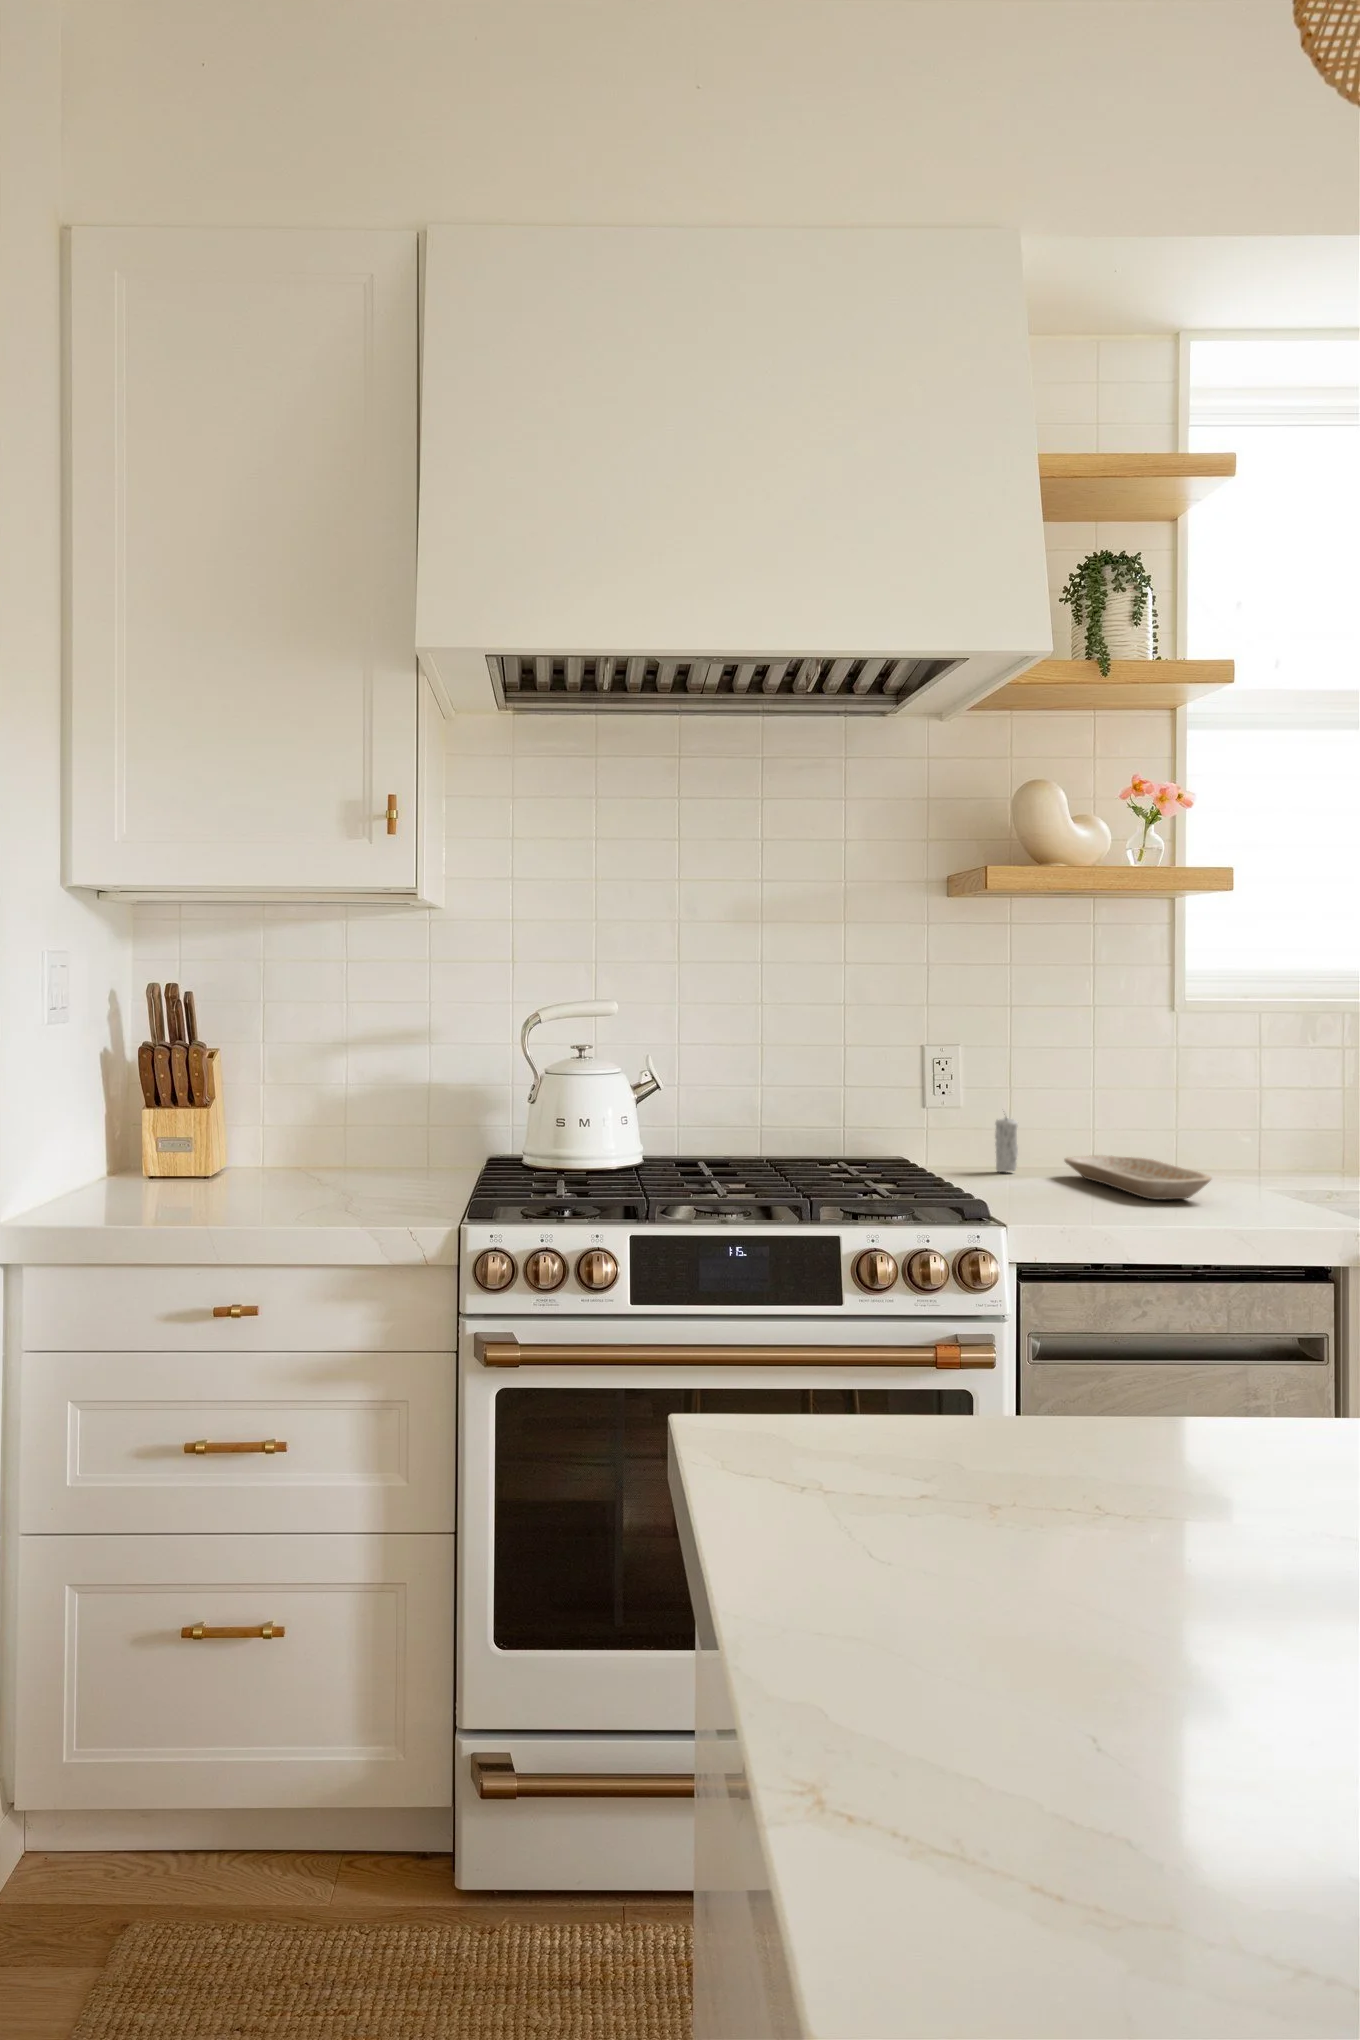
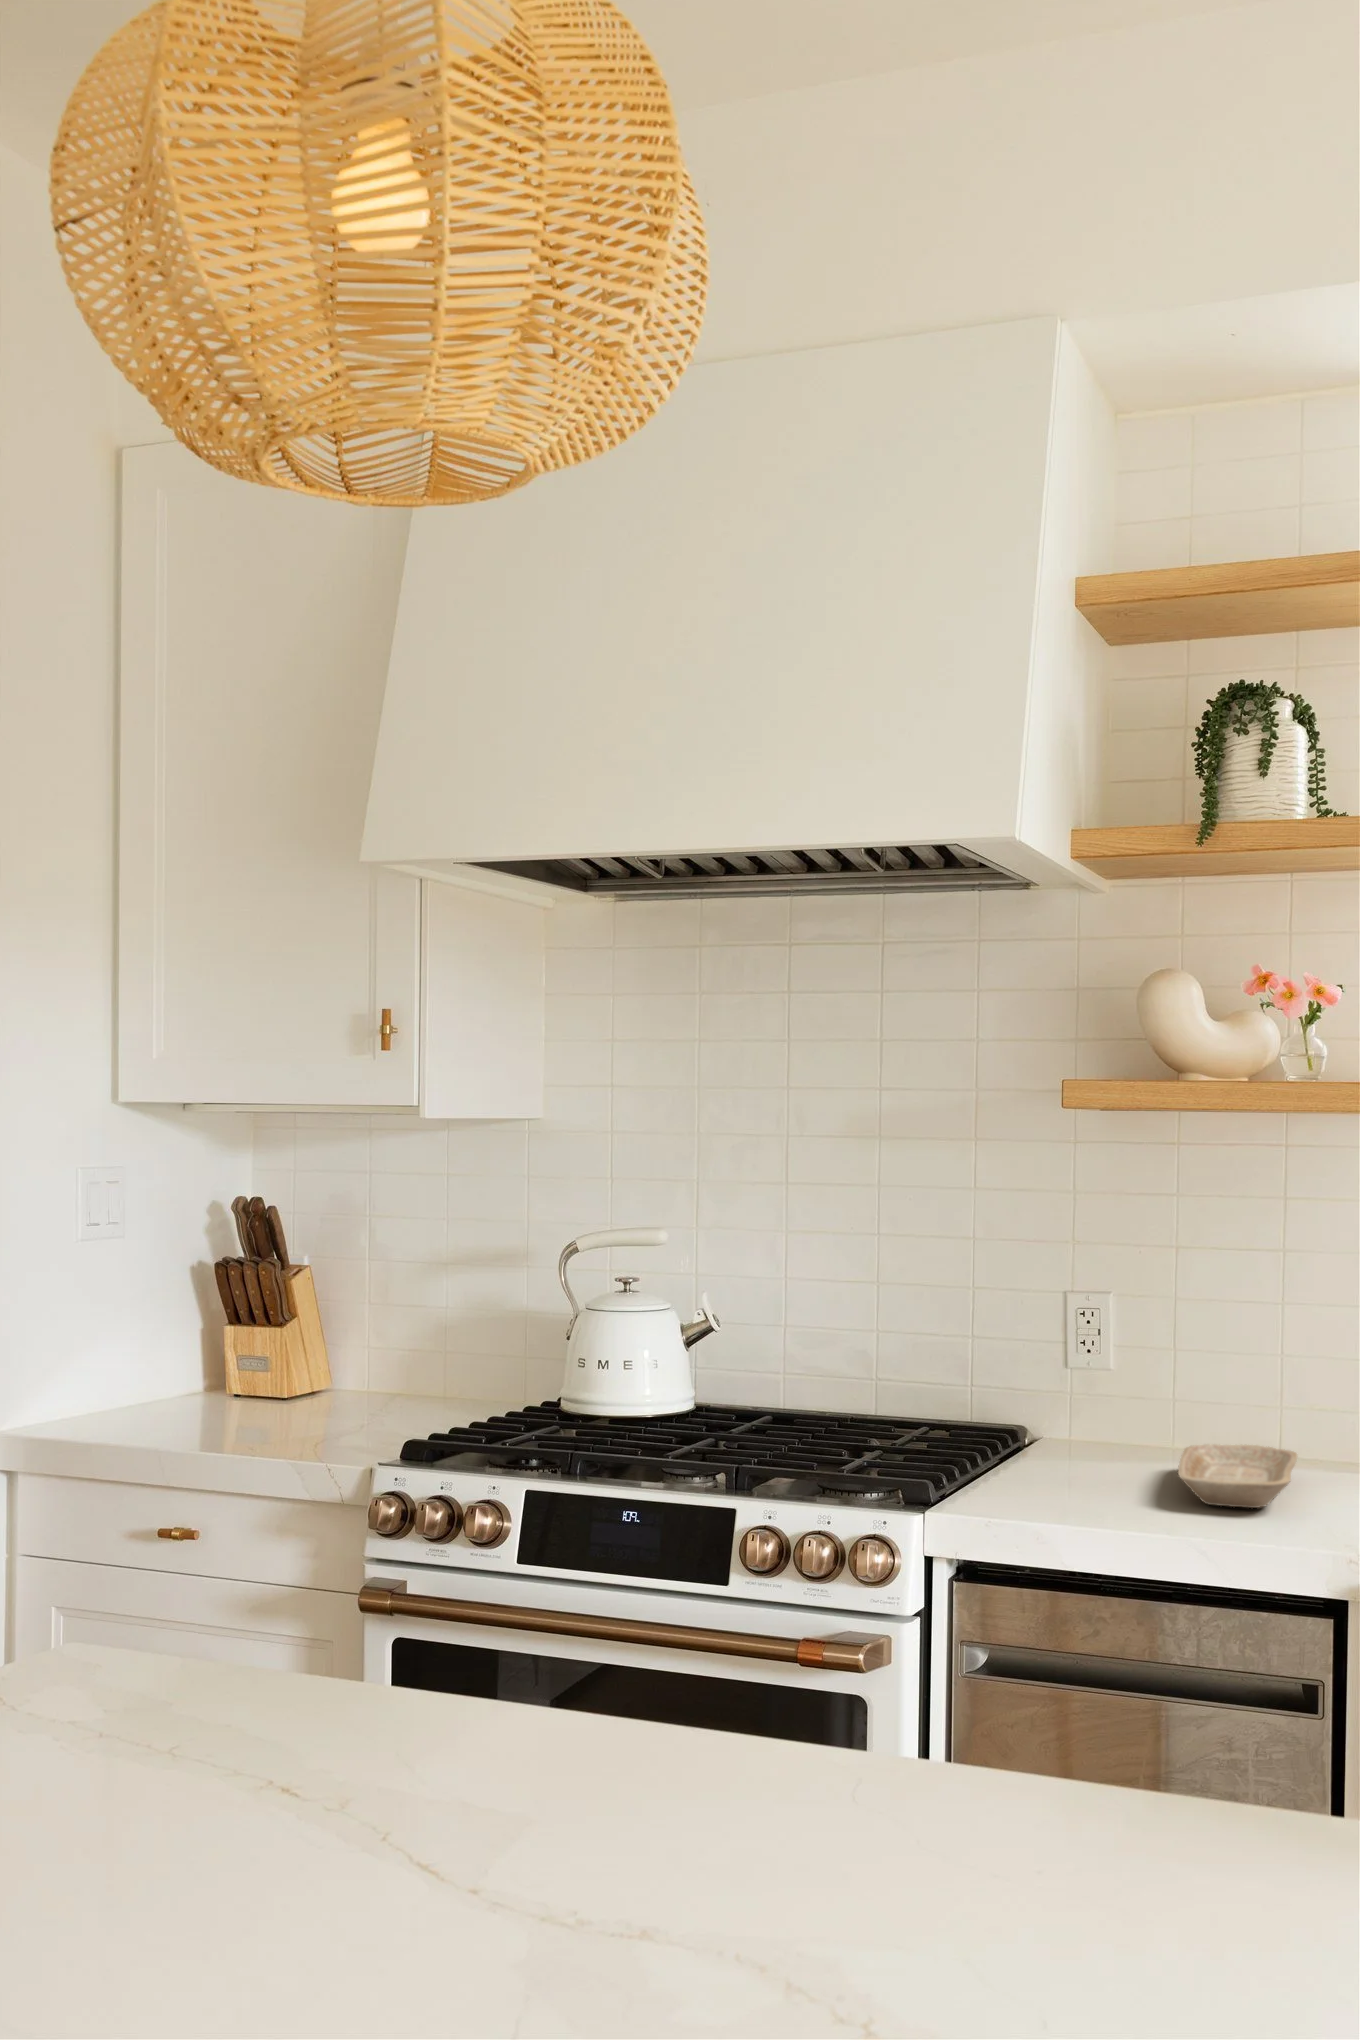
candle: present [995,1117,1018,1172] -> none [1118,1373,1148,1458]

